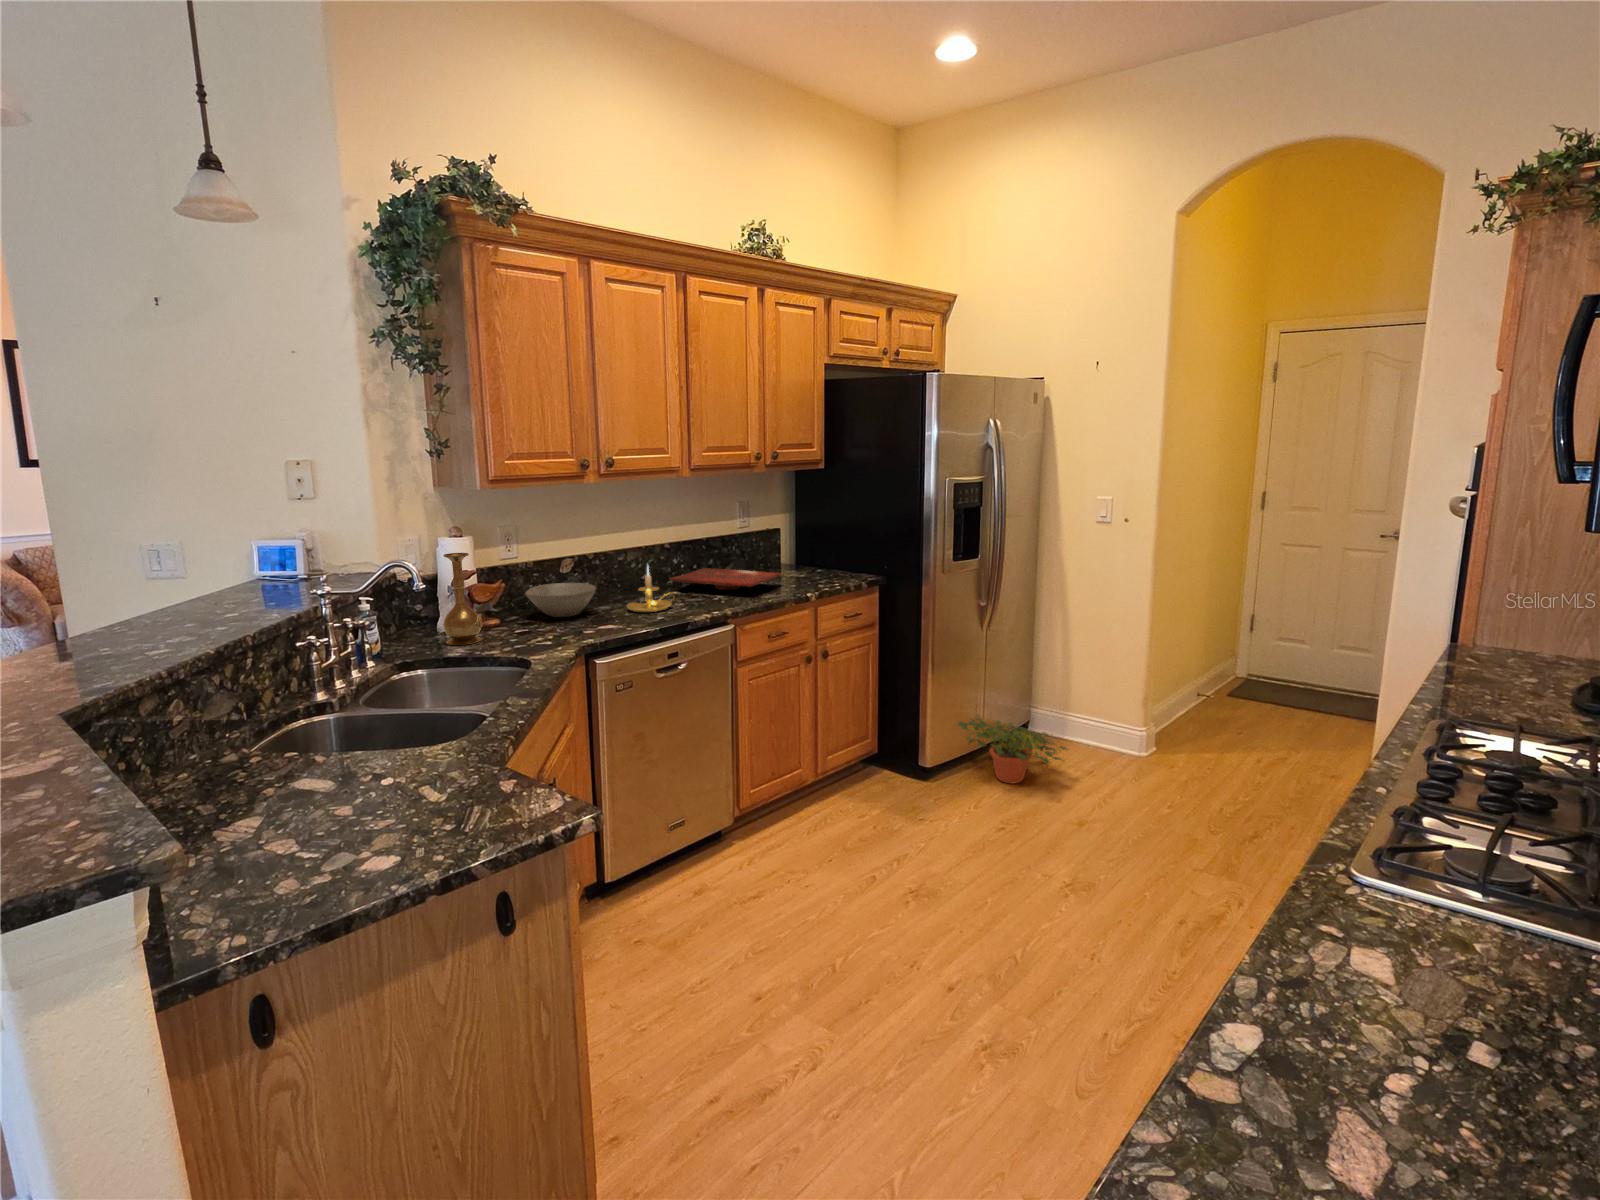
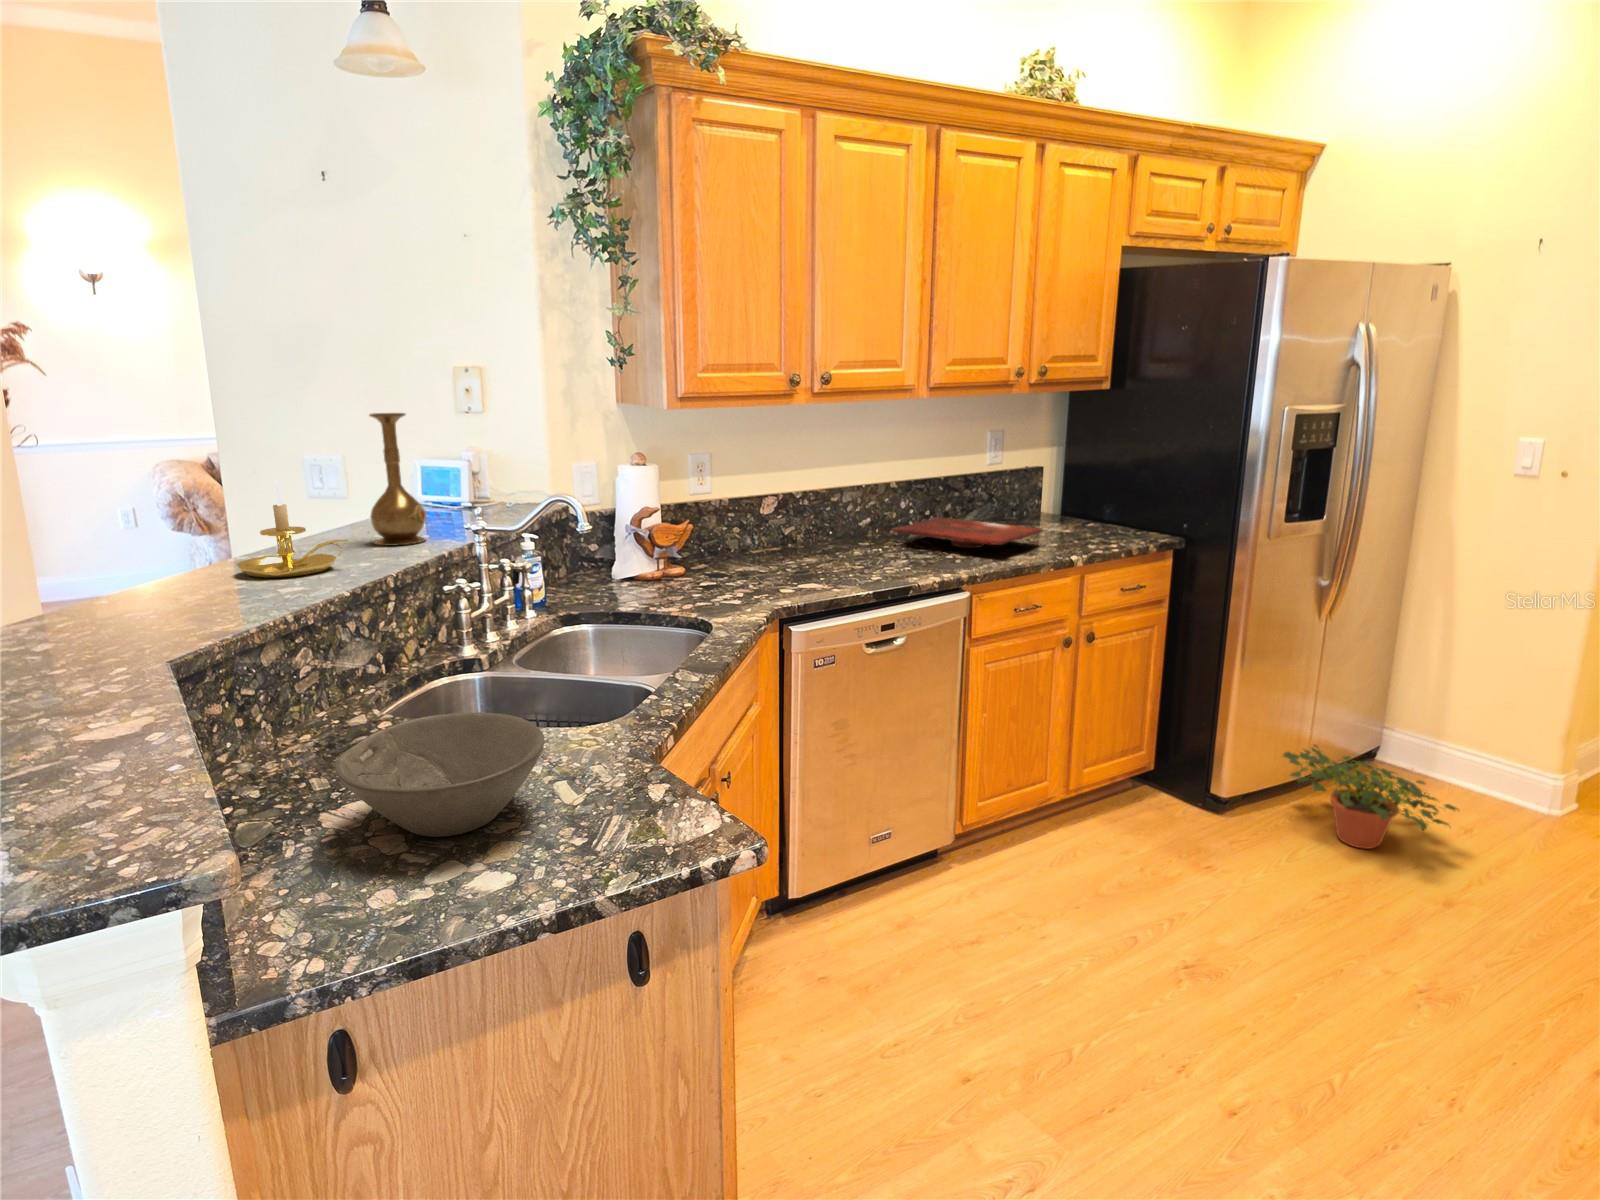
vase: present [443,553,483,645] -> present [370,413,426,546]
candle holder: present [627,567,672,612] -> present [236,481,349,578]
bowl: present [525,583,596,617] -> present [335,712,545,837]

